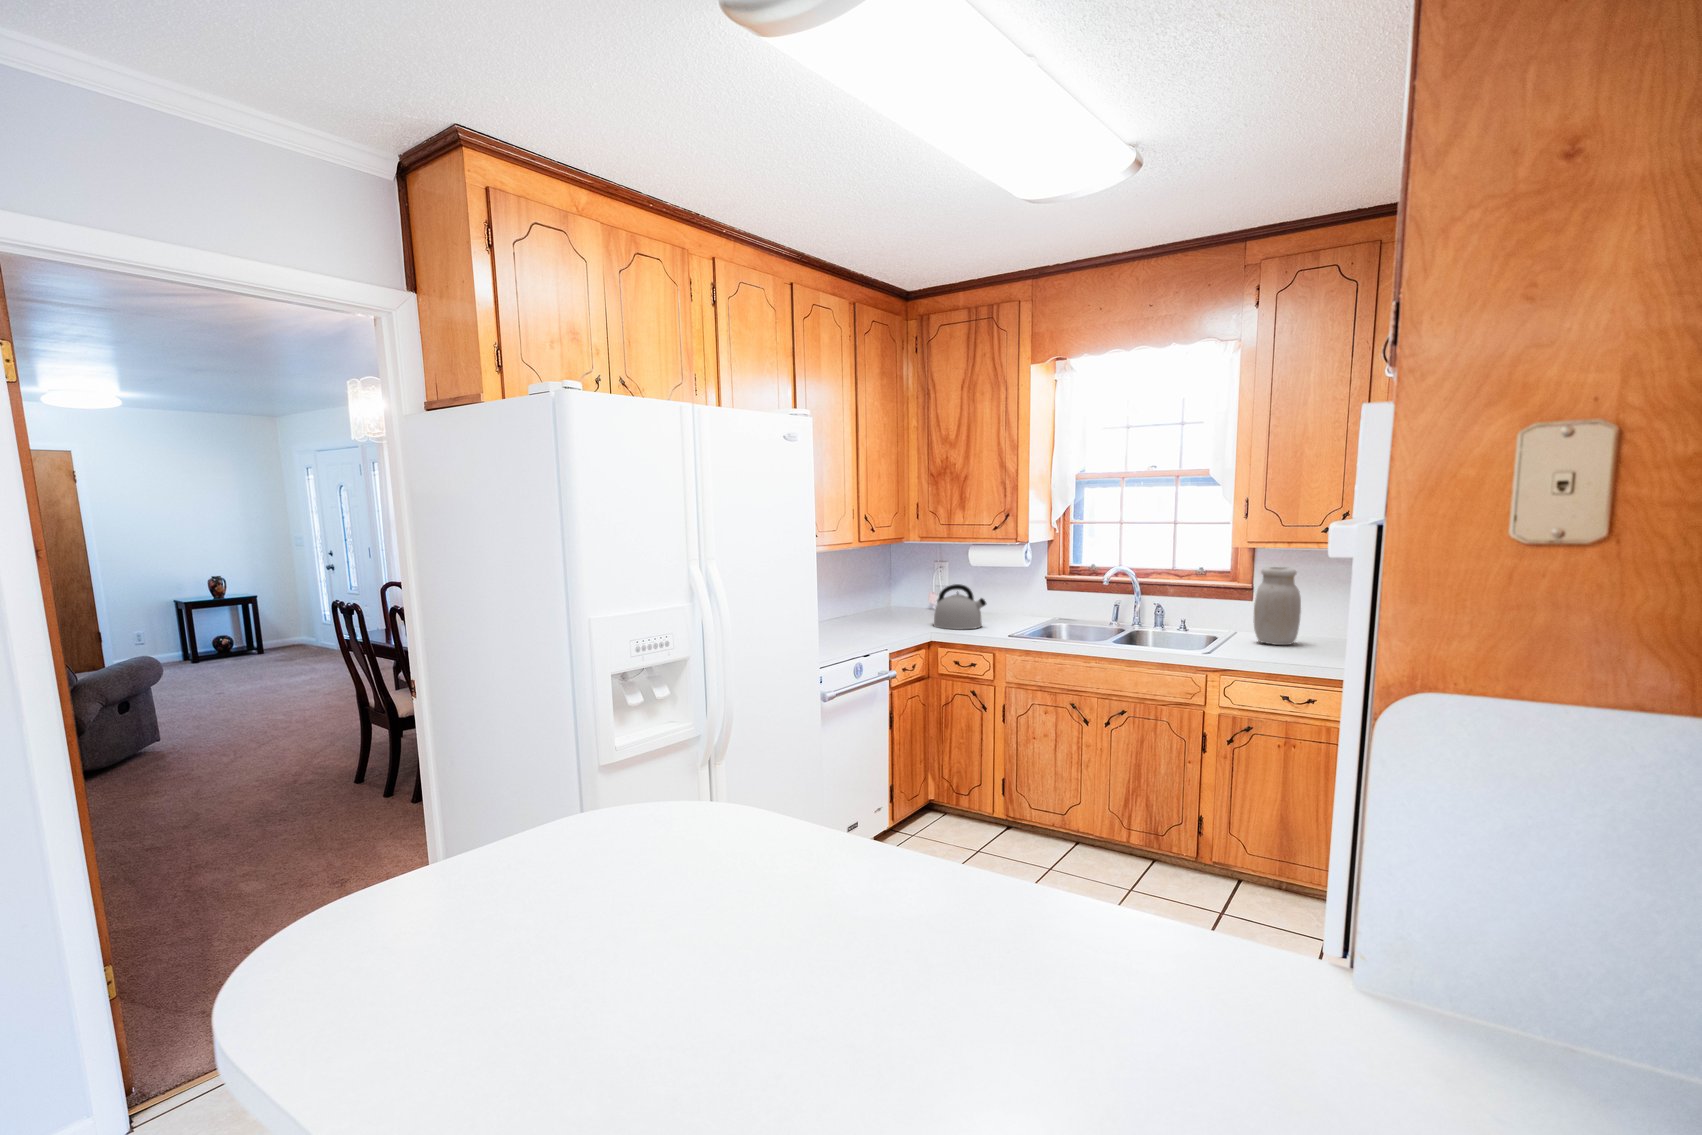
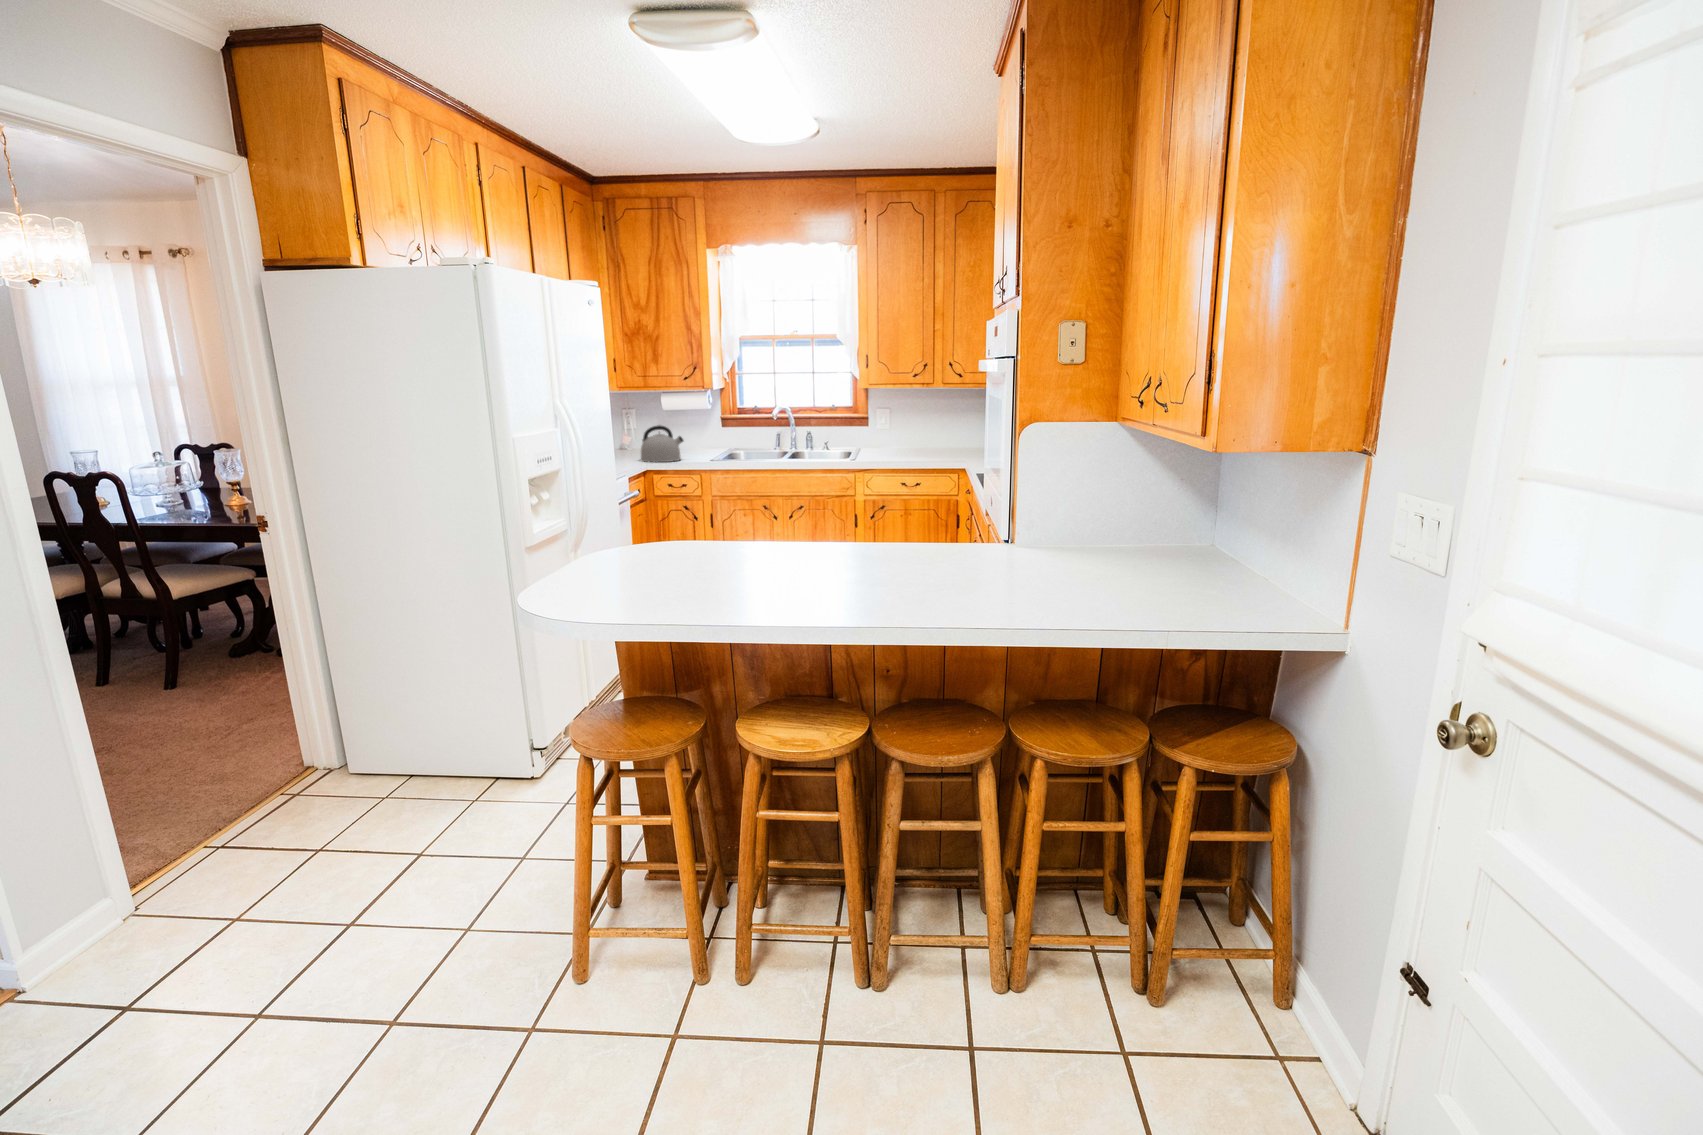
jar: present [1254,567,1301,645] -> none [871,402,898,454]

